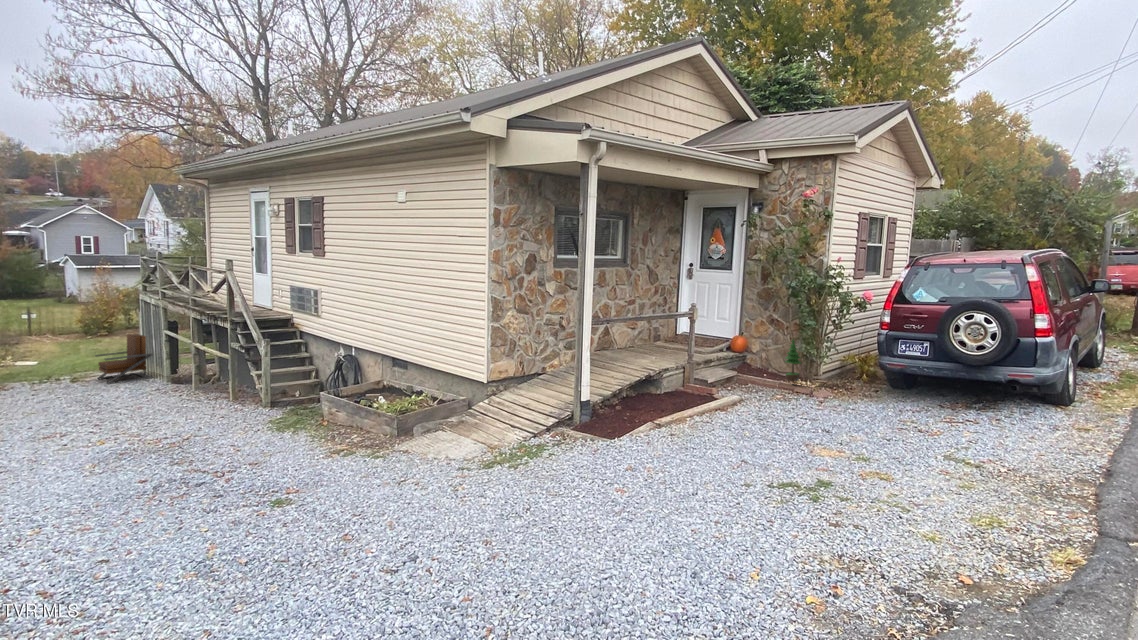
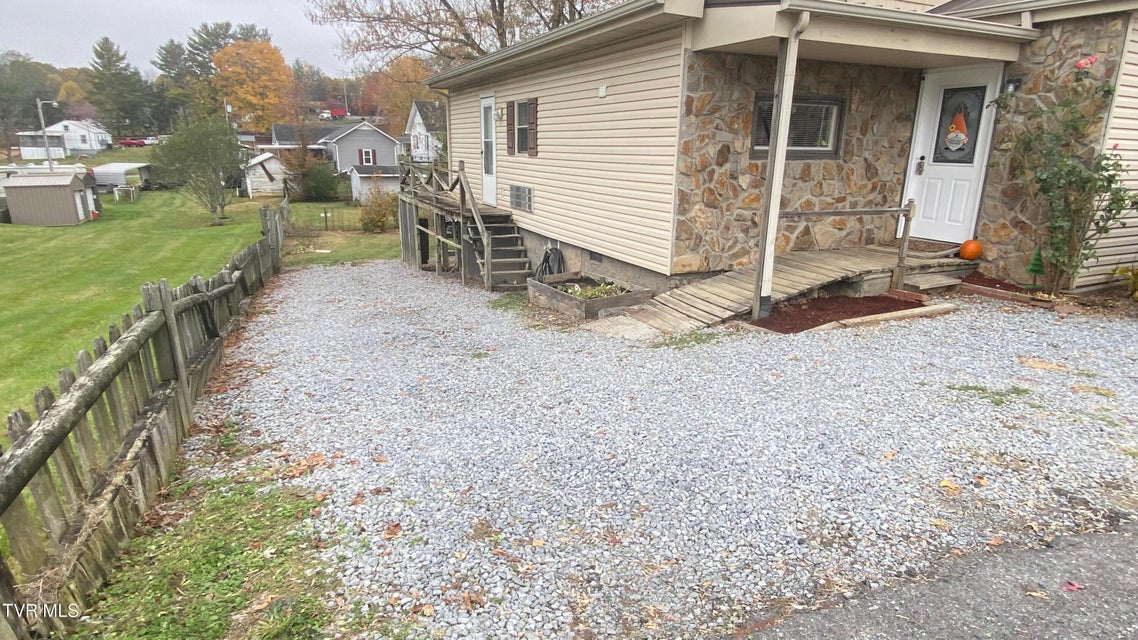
lounge chair: present [95,334,153,384] -> none [368,227,409,268]

